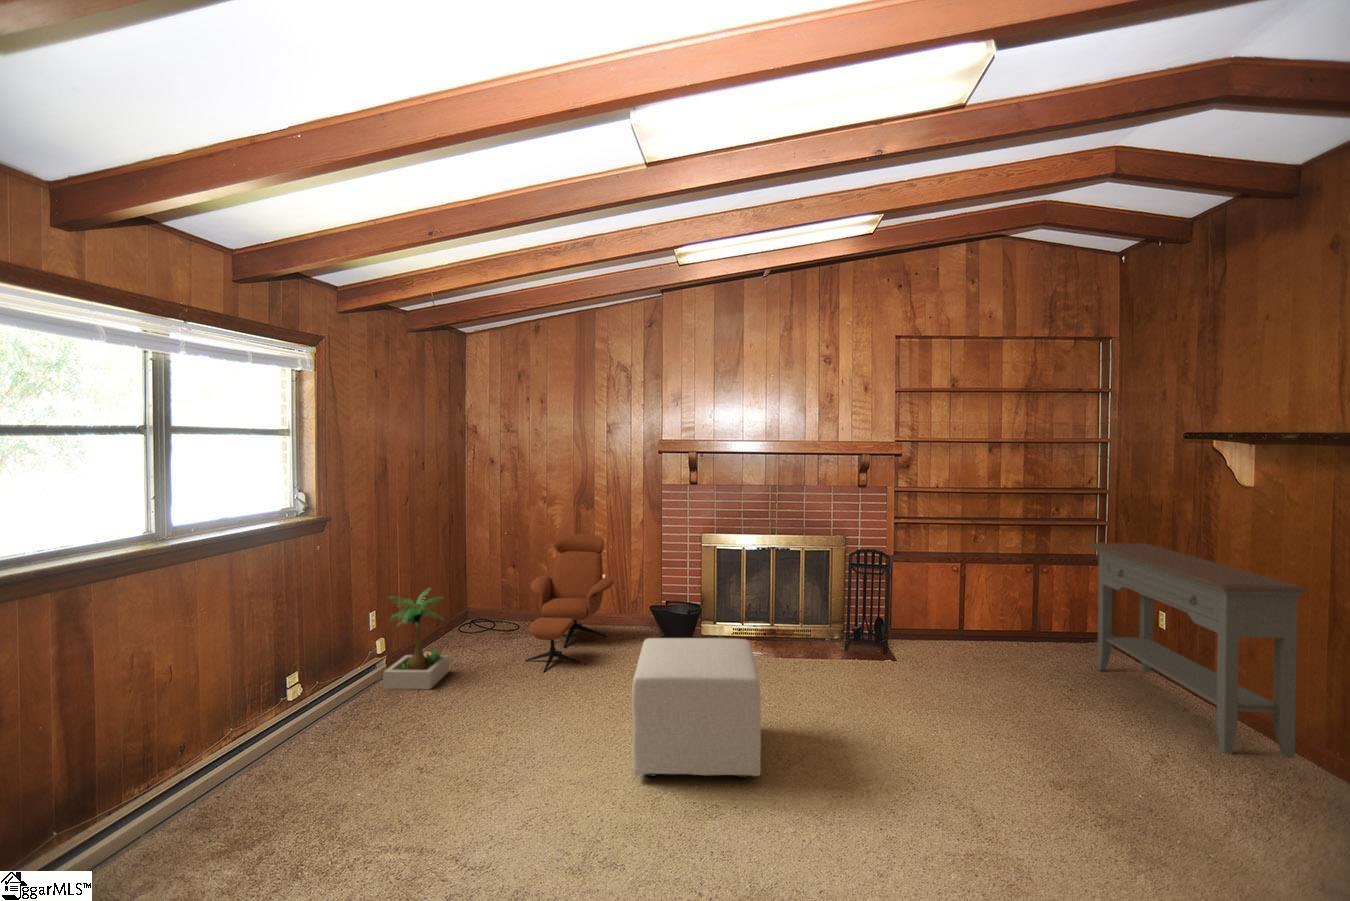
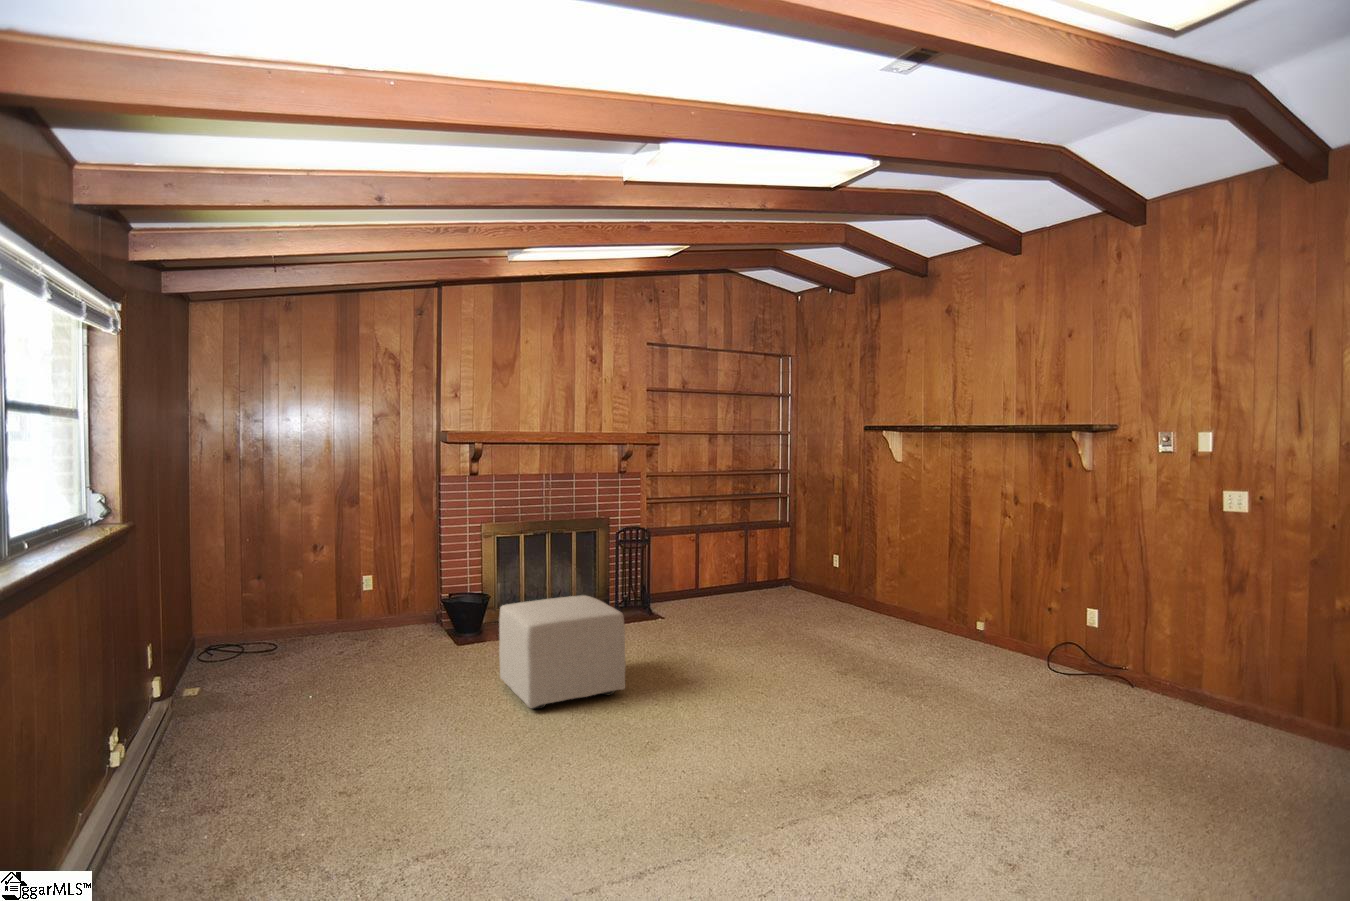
lounge chair: present [525,534,614,672] -> none [299,533,395,671]
console table: present [1089,543,1306,758] -> none [785,506,910,630]
potted plant: present [383,588,449,689] -> none [158,595,253,714]

